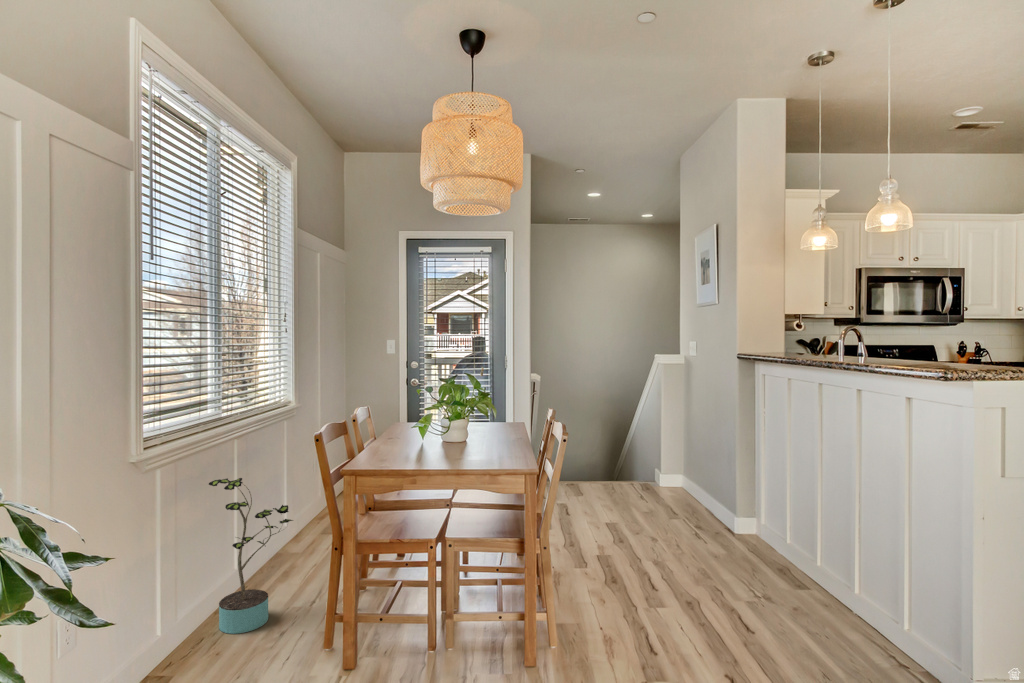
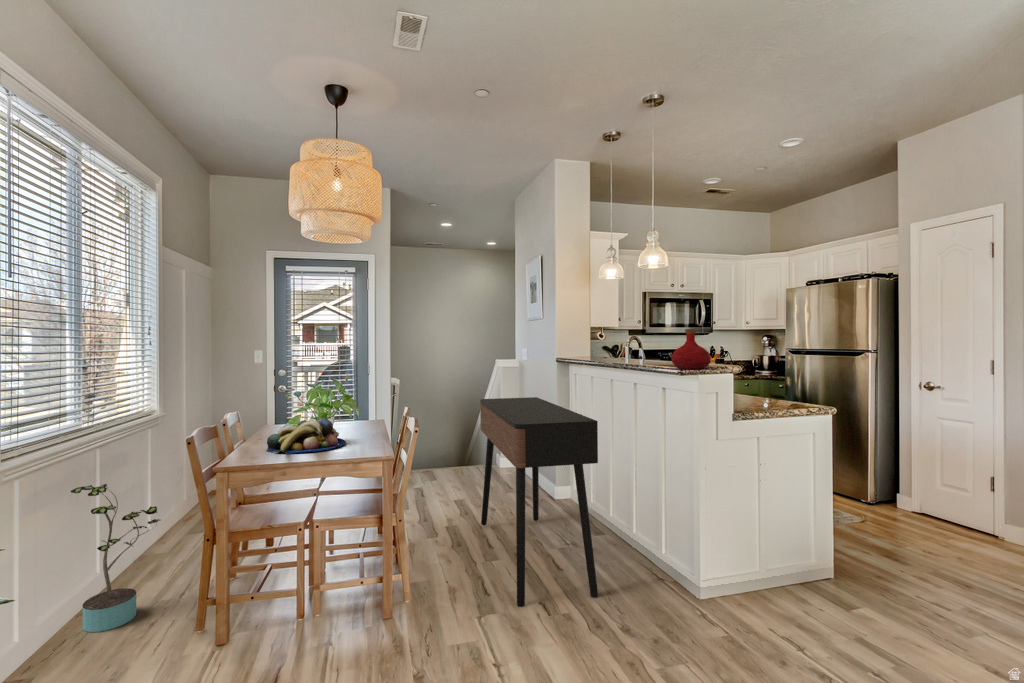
bottle: none [925,312,992,370] -> present [672,329,710,369]
console table: none [640,402,811,679] -> present [480,397,598,607]
fruit bowl: none [395,418,482,458] -> present [266,418,346,454]

